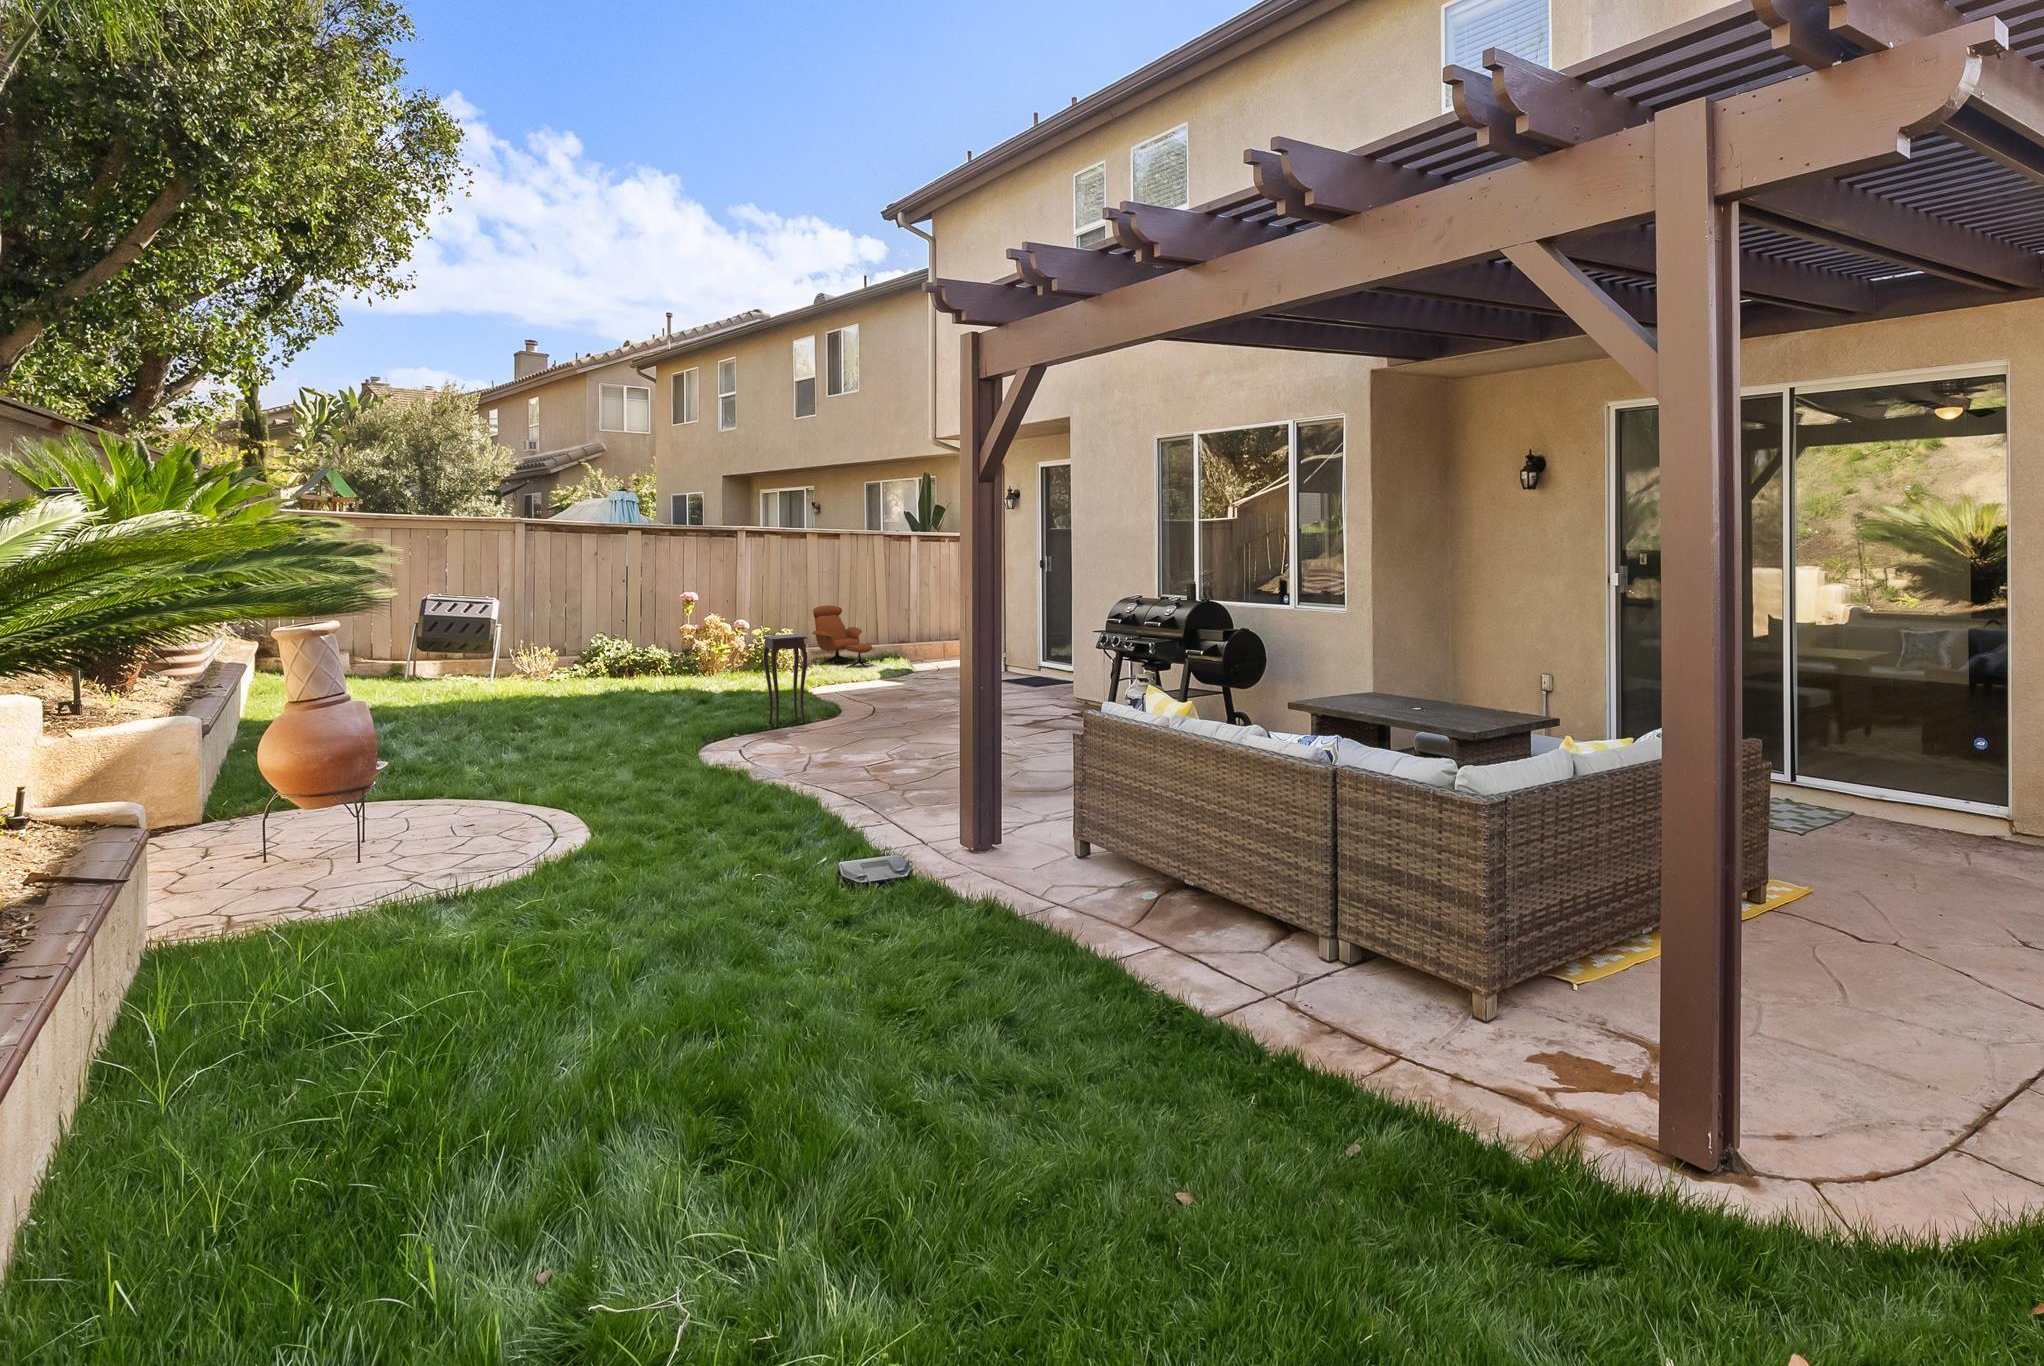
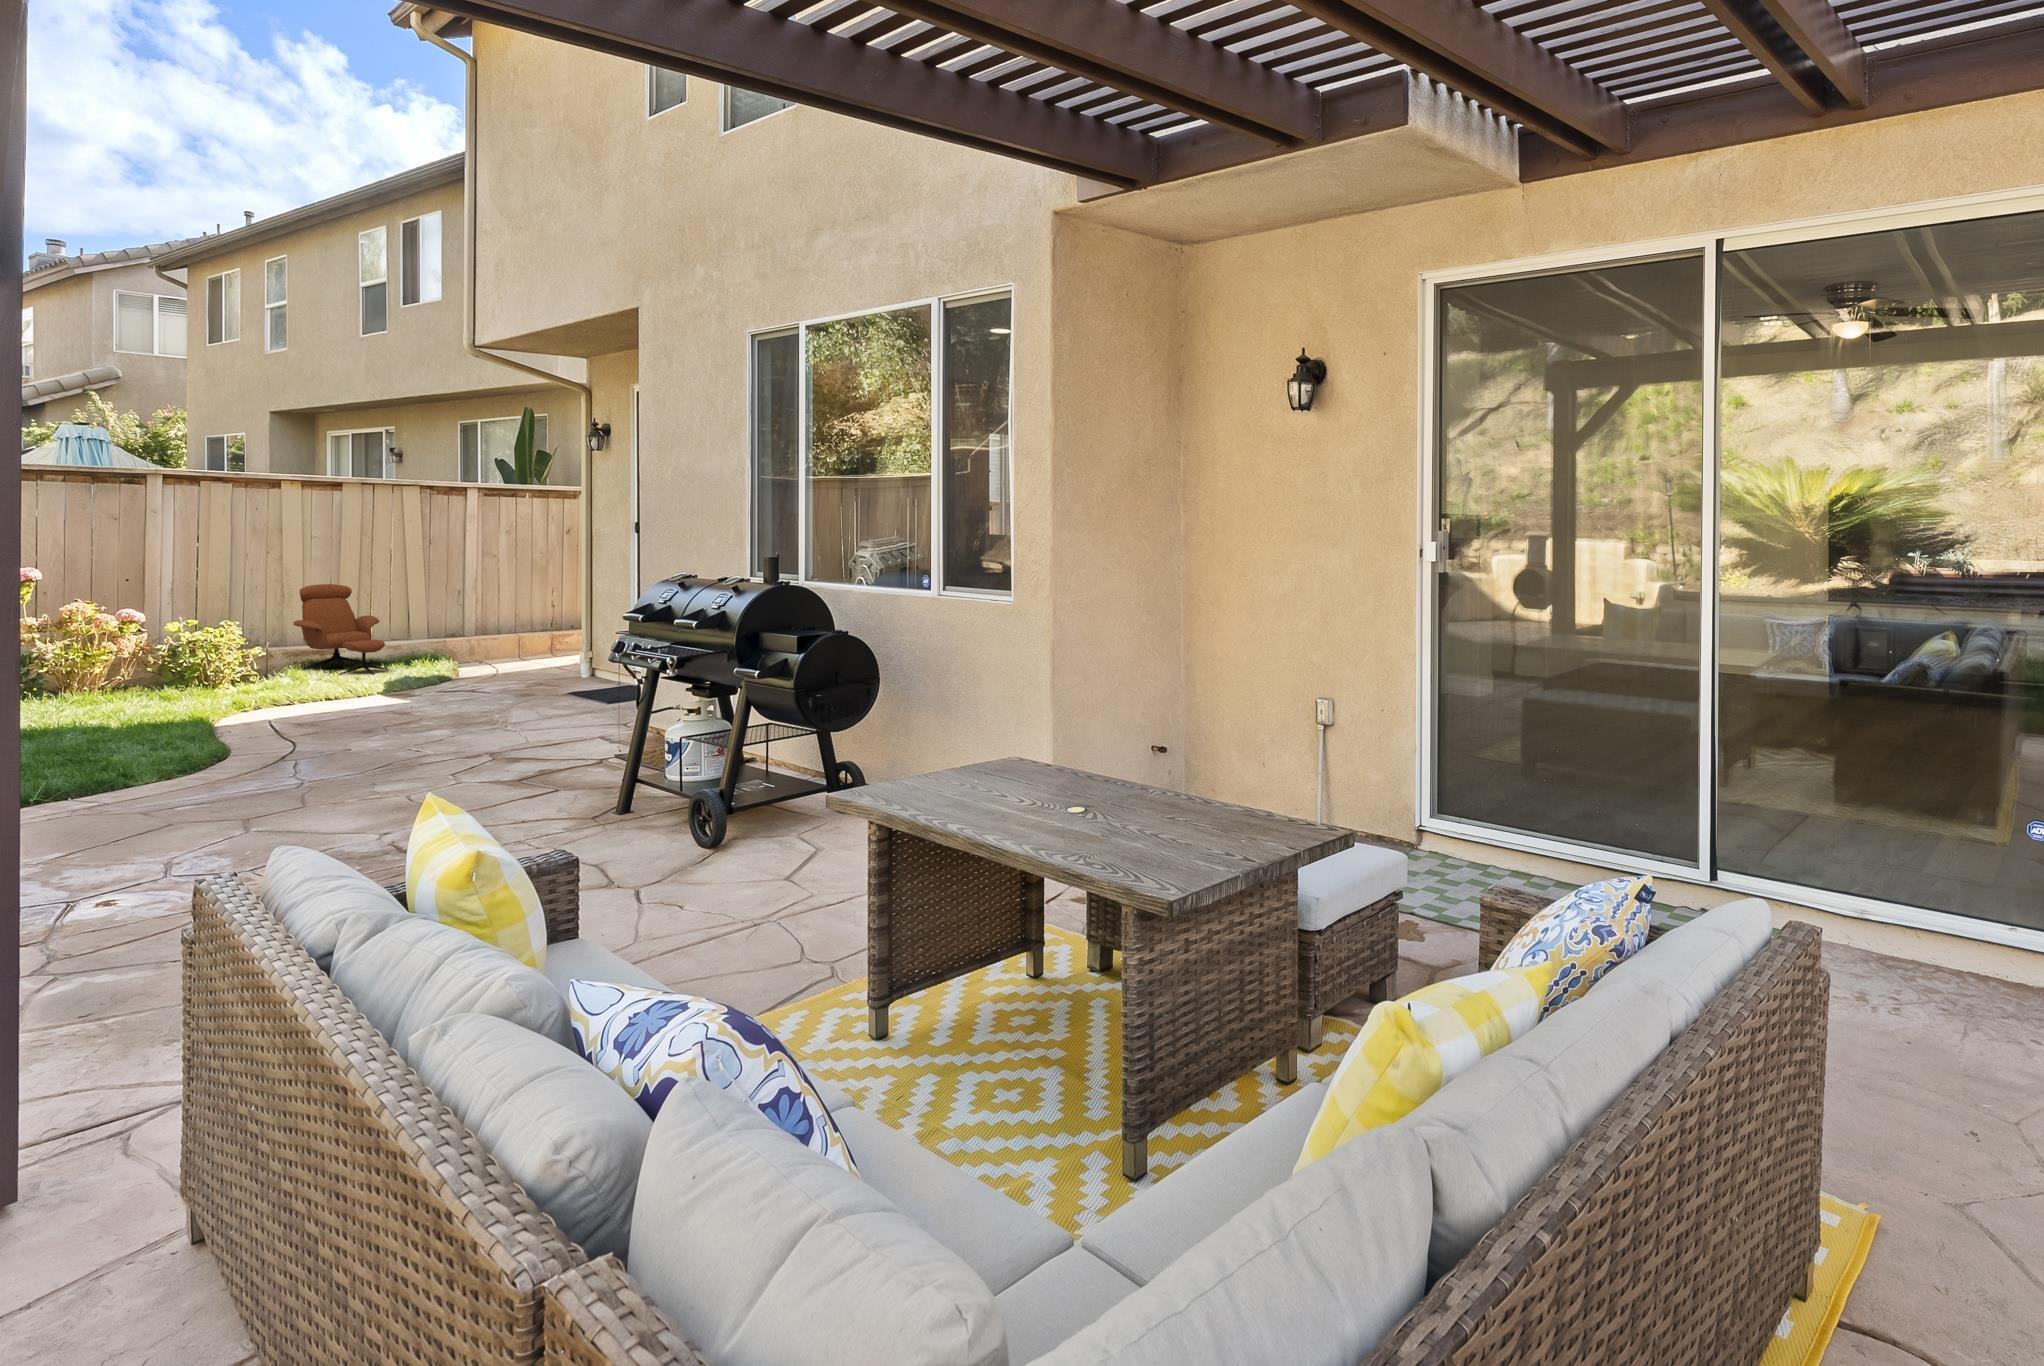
side table: present [763,634,807,726] -> none [34,624,115,781]

